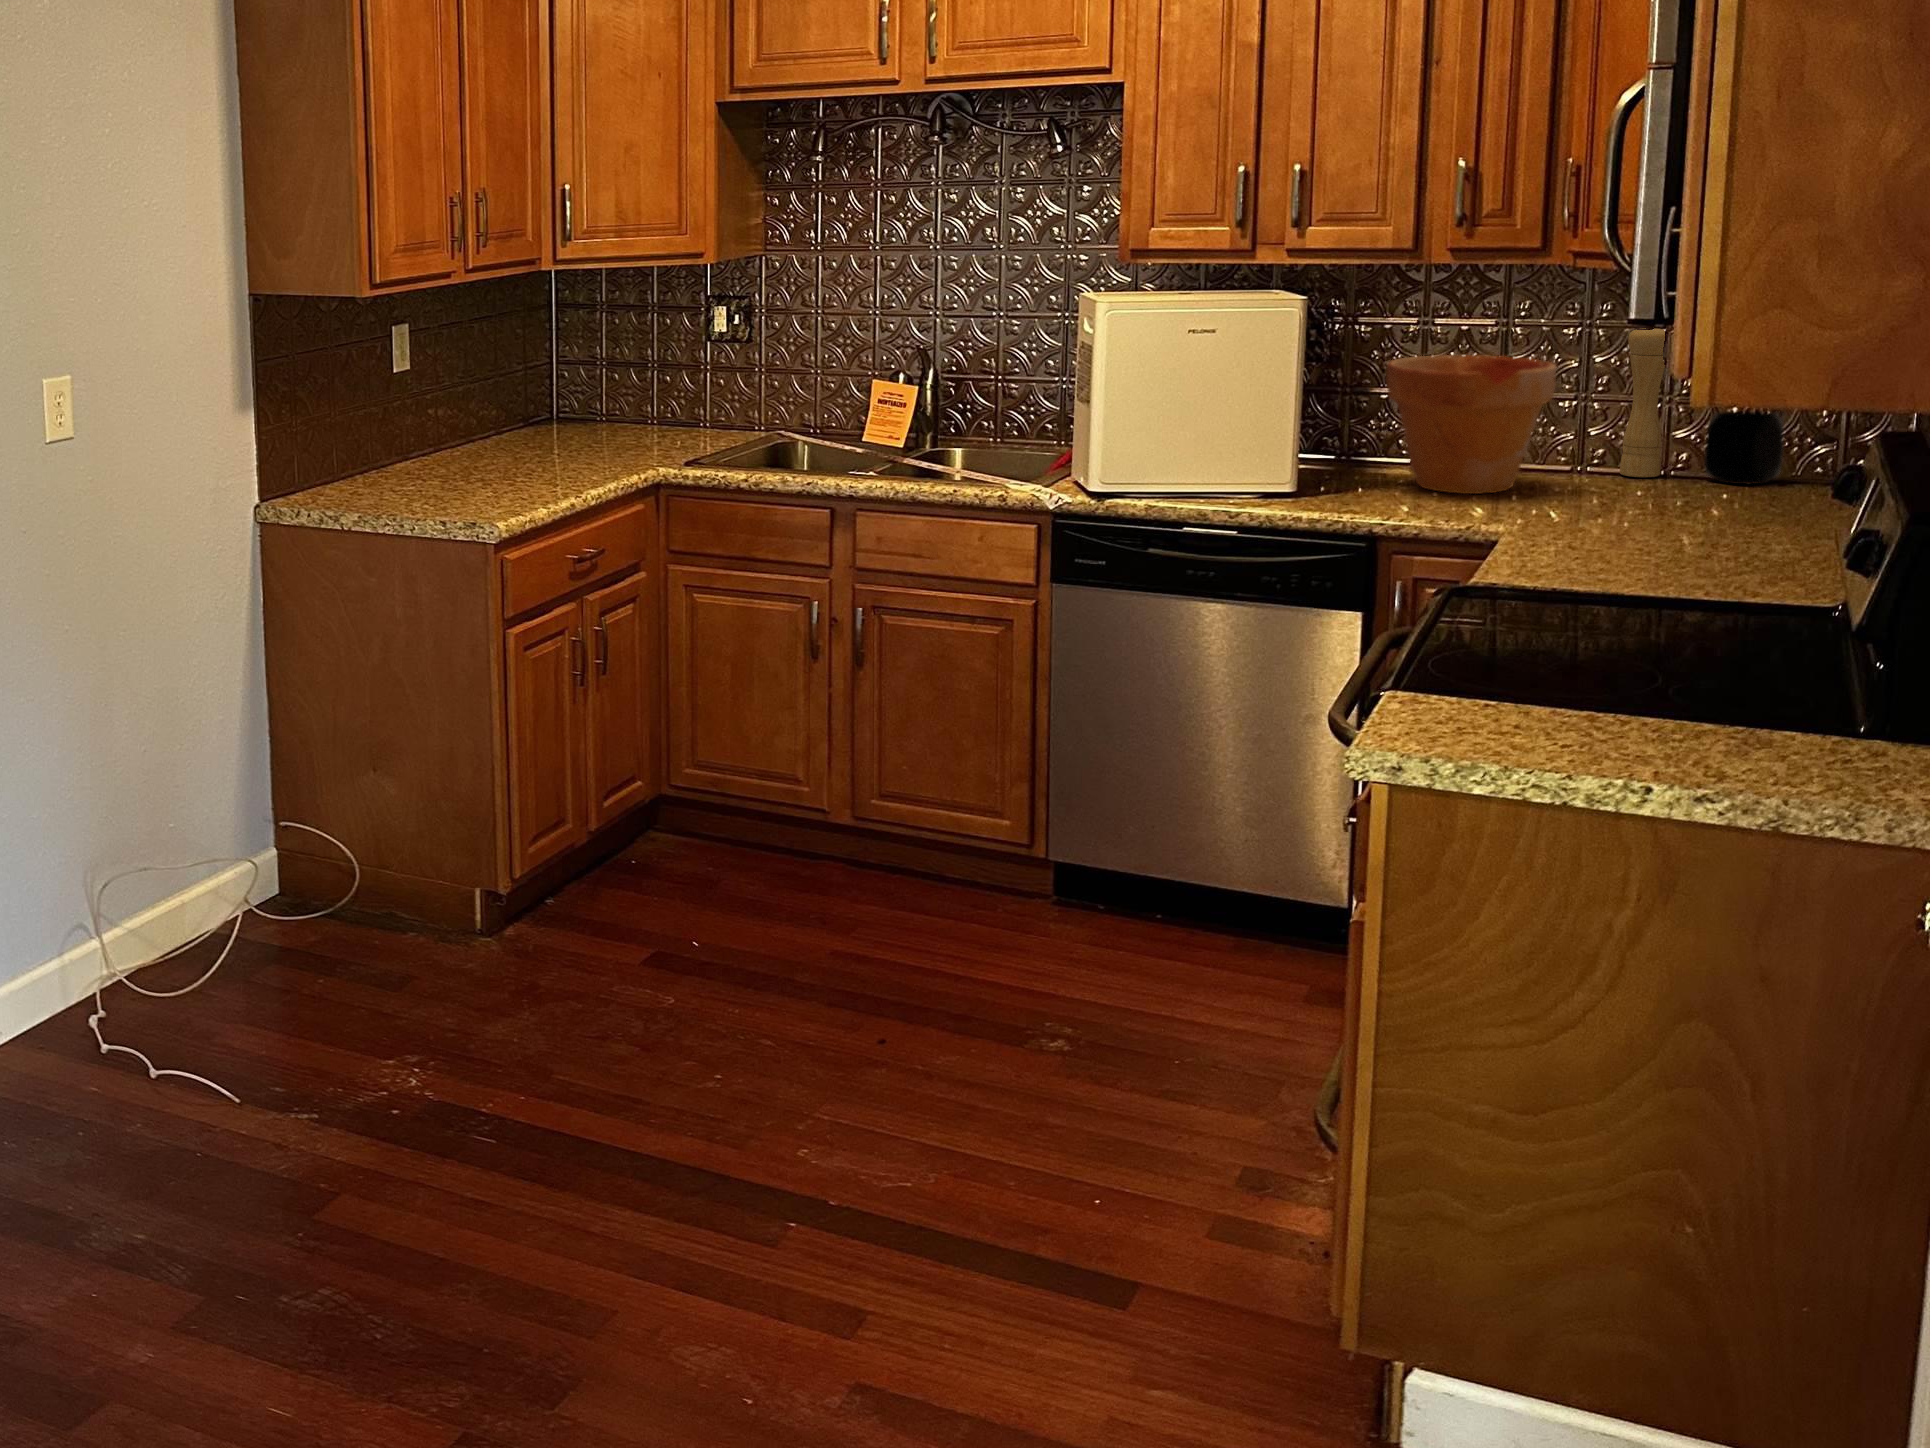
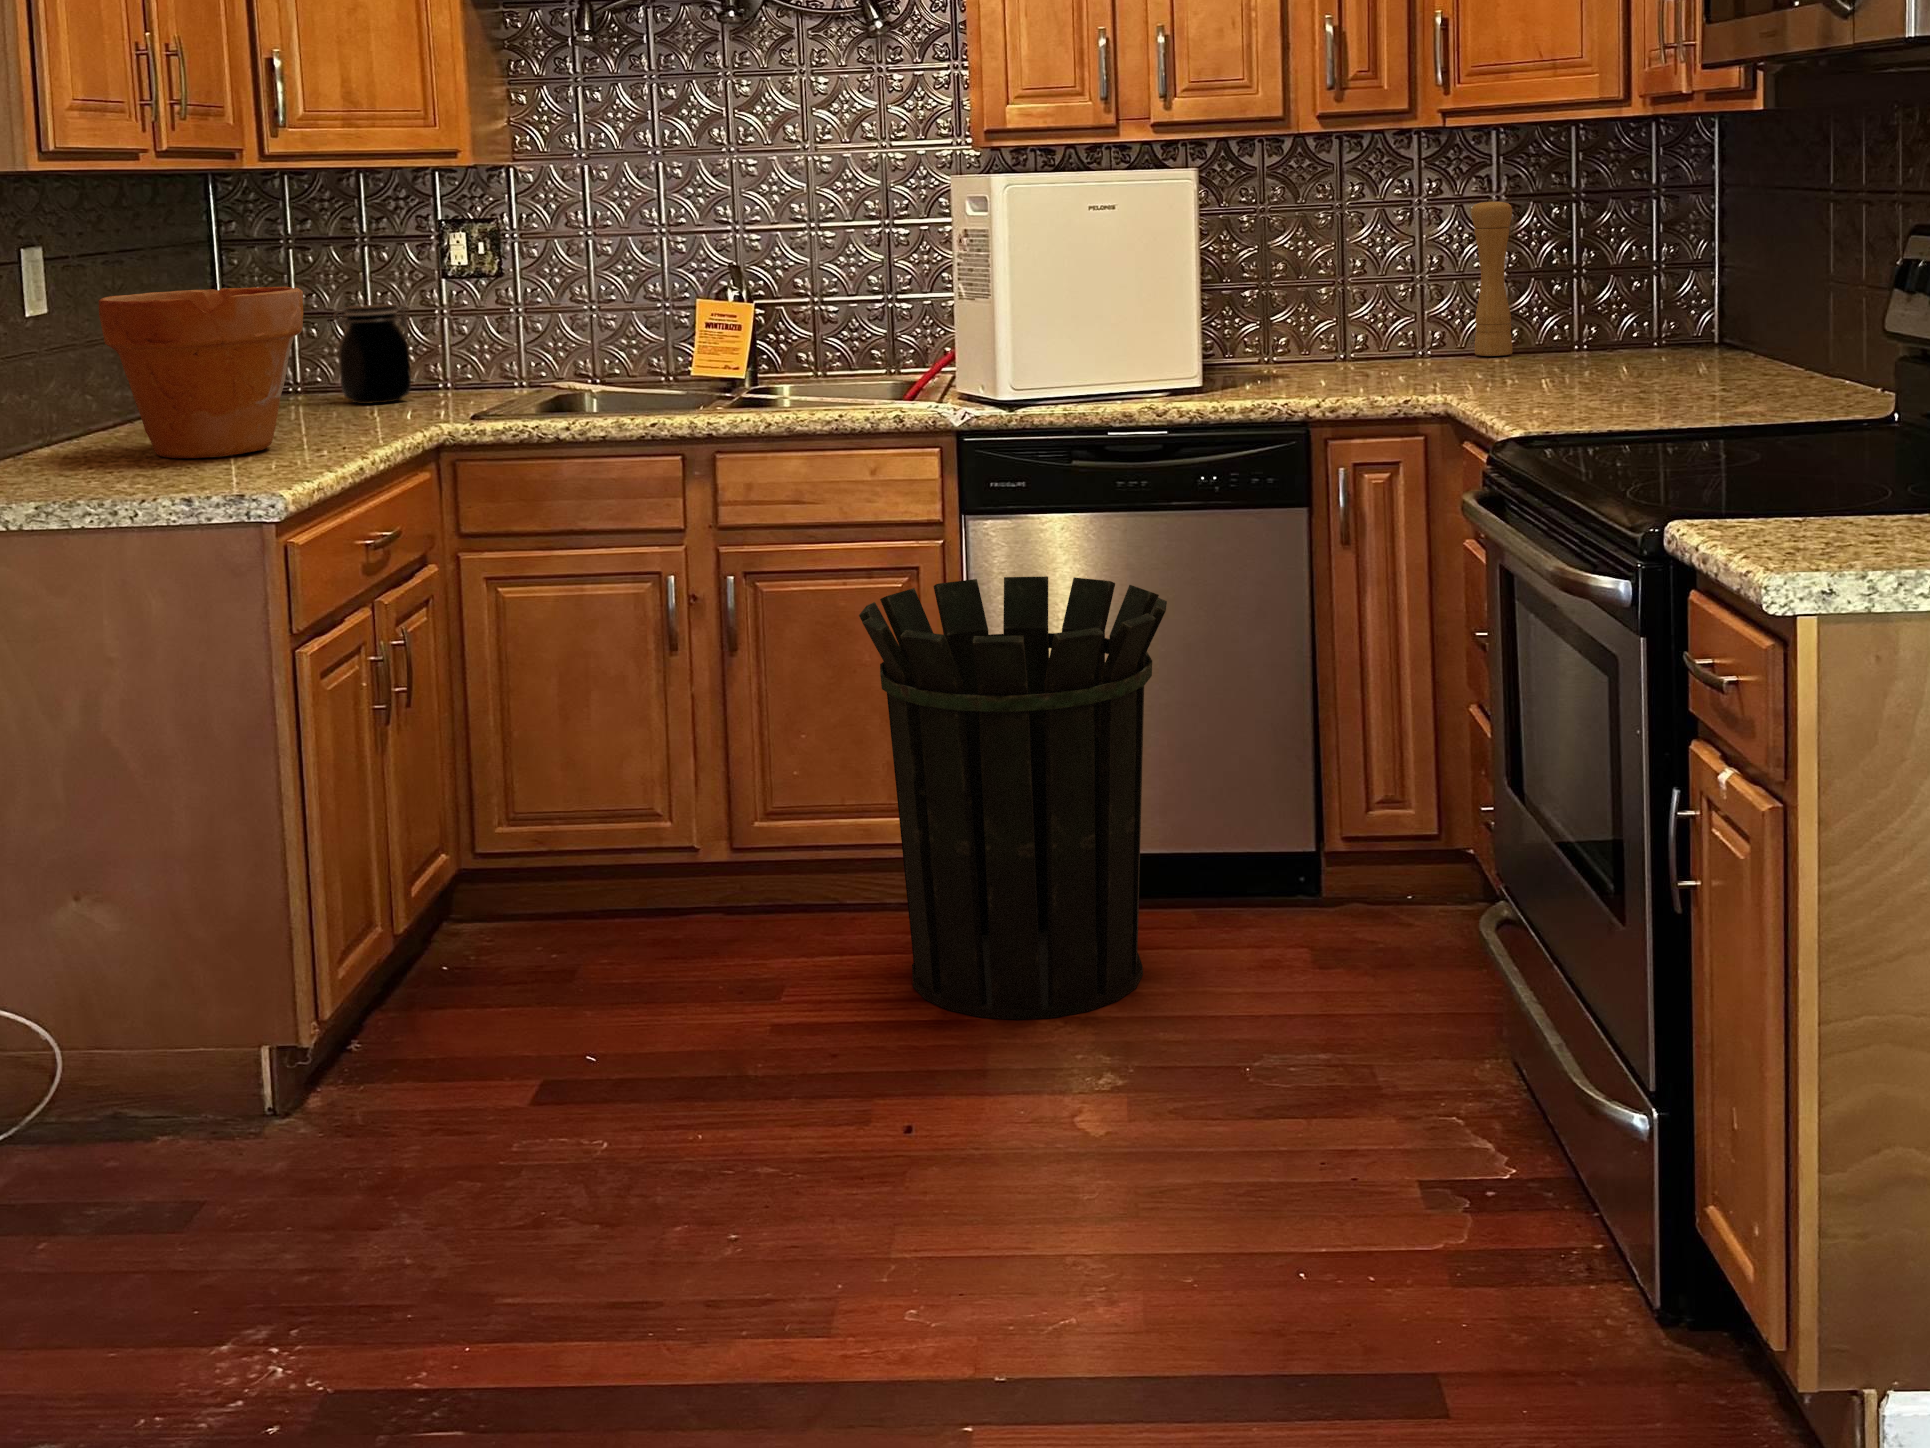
flower pot: present [1387,355,1556,494] -> present [99,287,303,458]
jar: present [1704,412,1784,484] -> present [334,304,411,404]
waste bin: none [925,633,1185,988] -> present [859,576,1167,1020]

